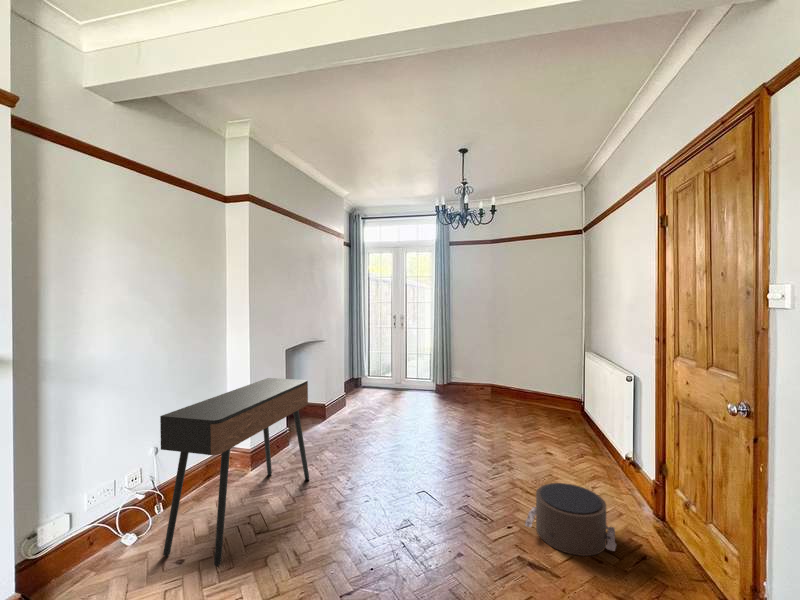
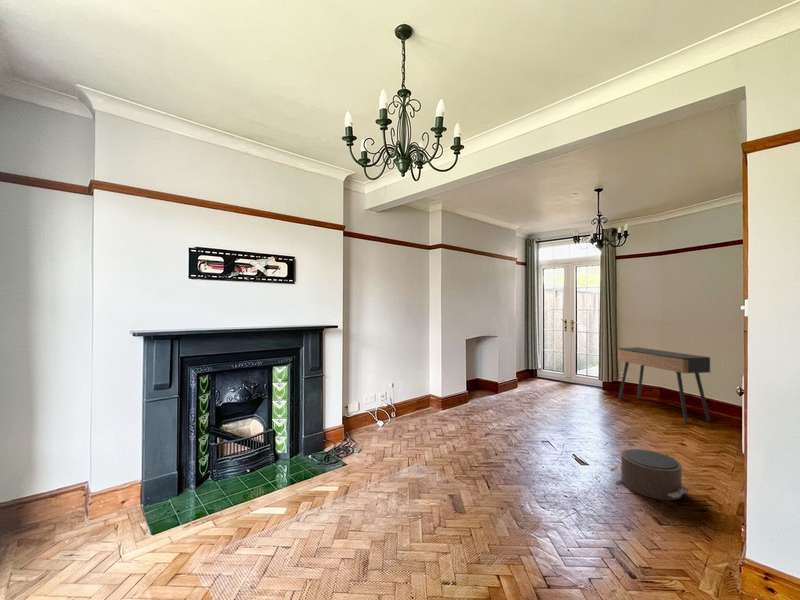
console table: present [160,378,309,566] -> present [618,347,710,423]

